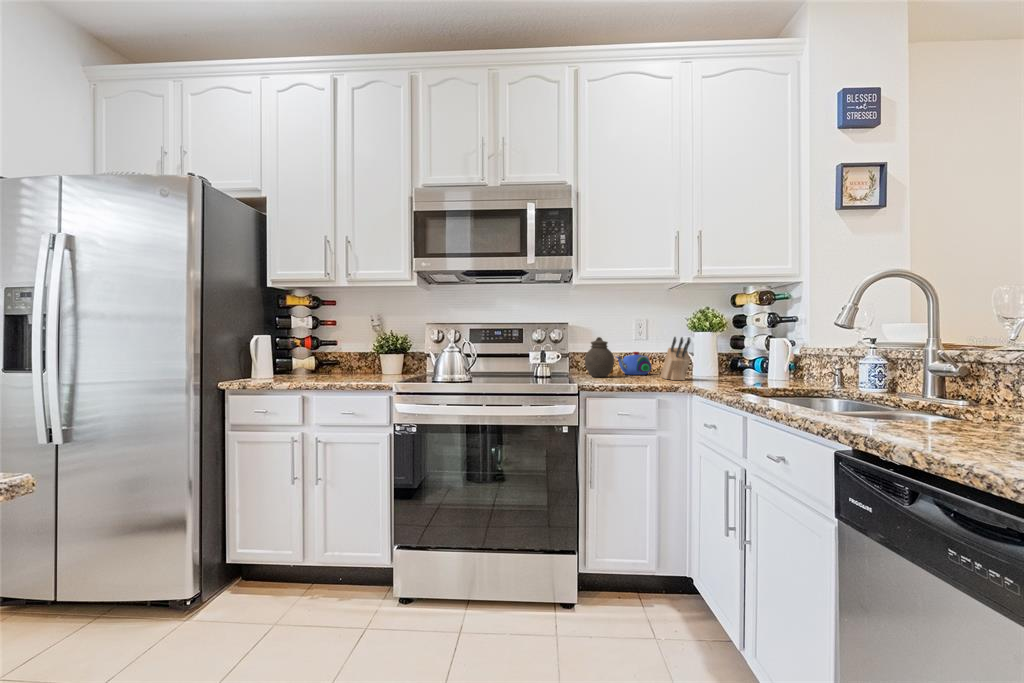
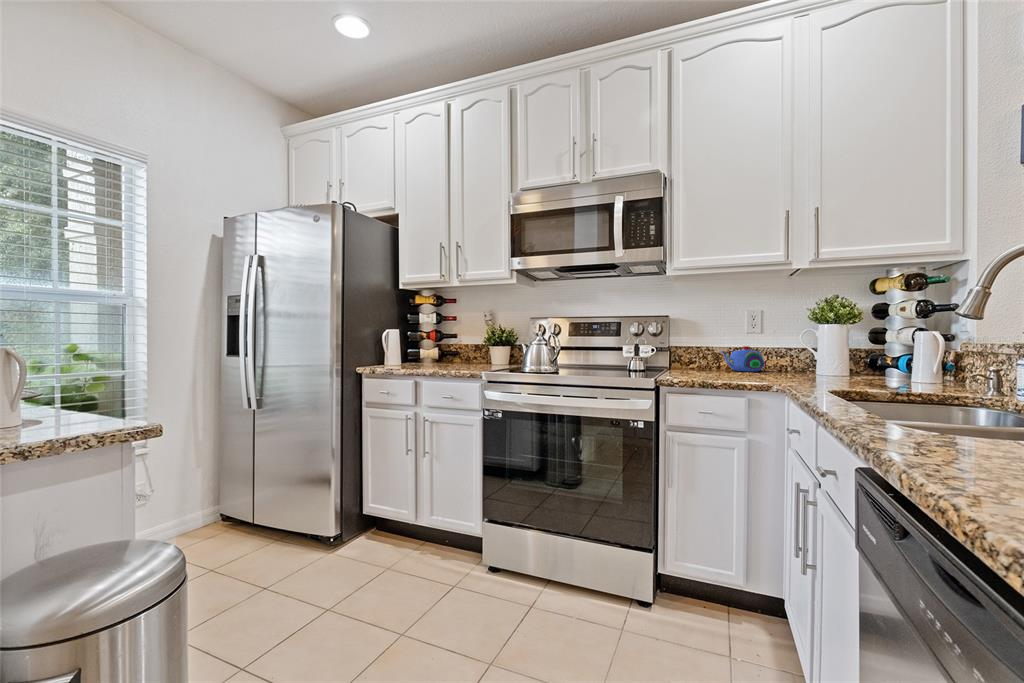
jar: present [585,337,614,377] -> none [680,330,713,373]
knife block: present [661,337,690,380] -> none [768,330,797,379]

